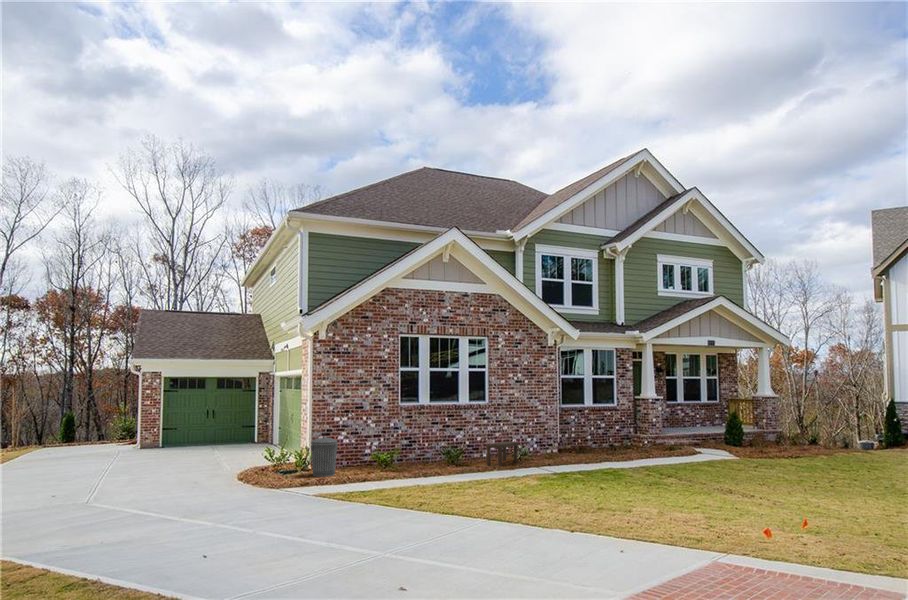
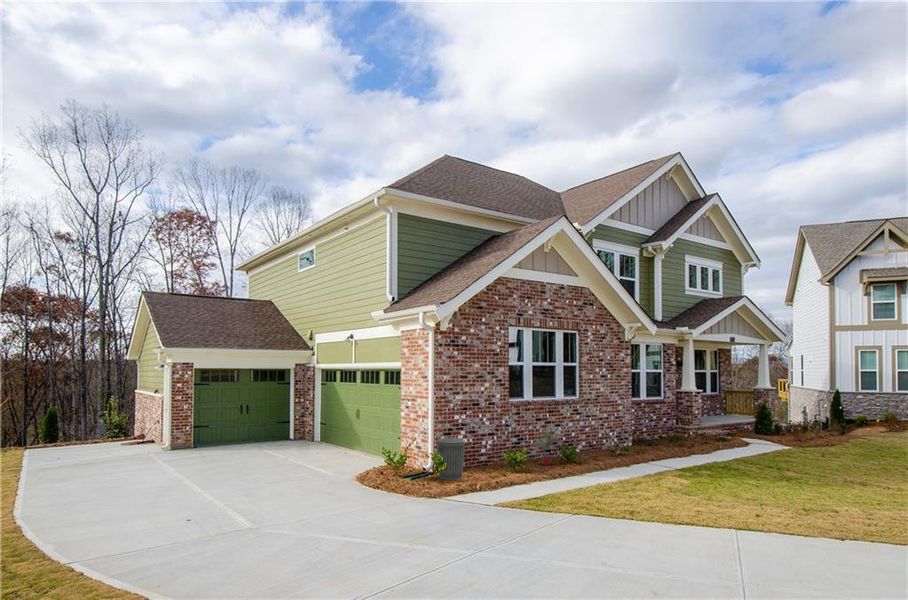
potted tree: none [422,430,452,468] -> present [533,428,559,465]
bench: present [486,442,518,466] -> none [587,436,611,462]

